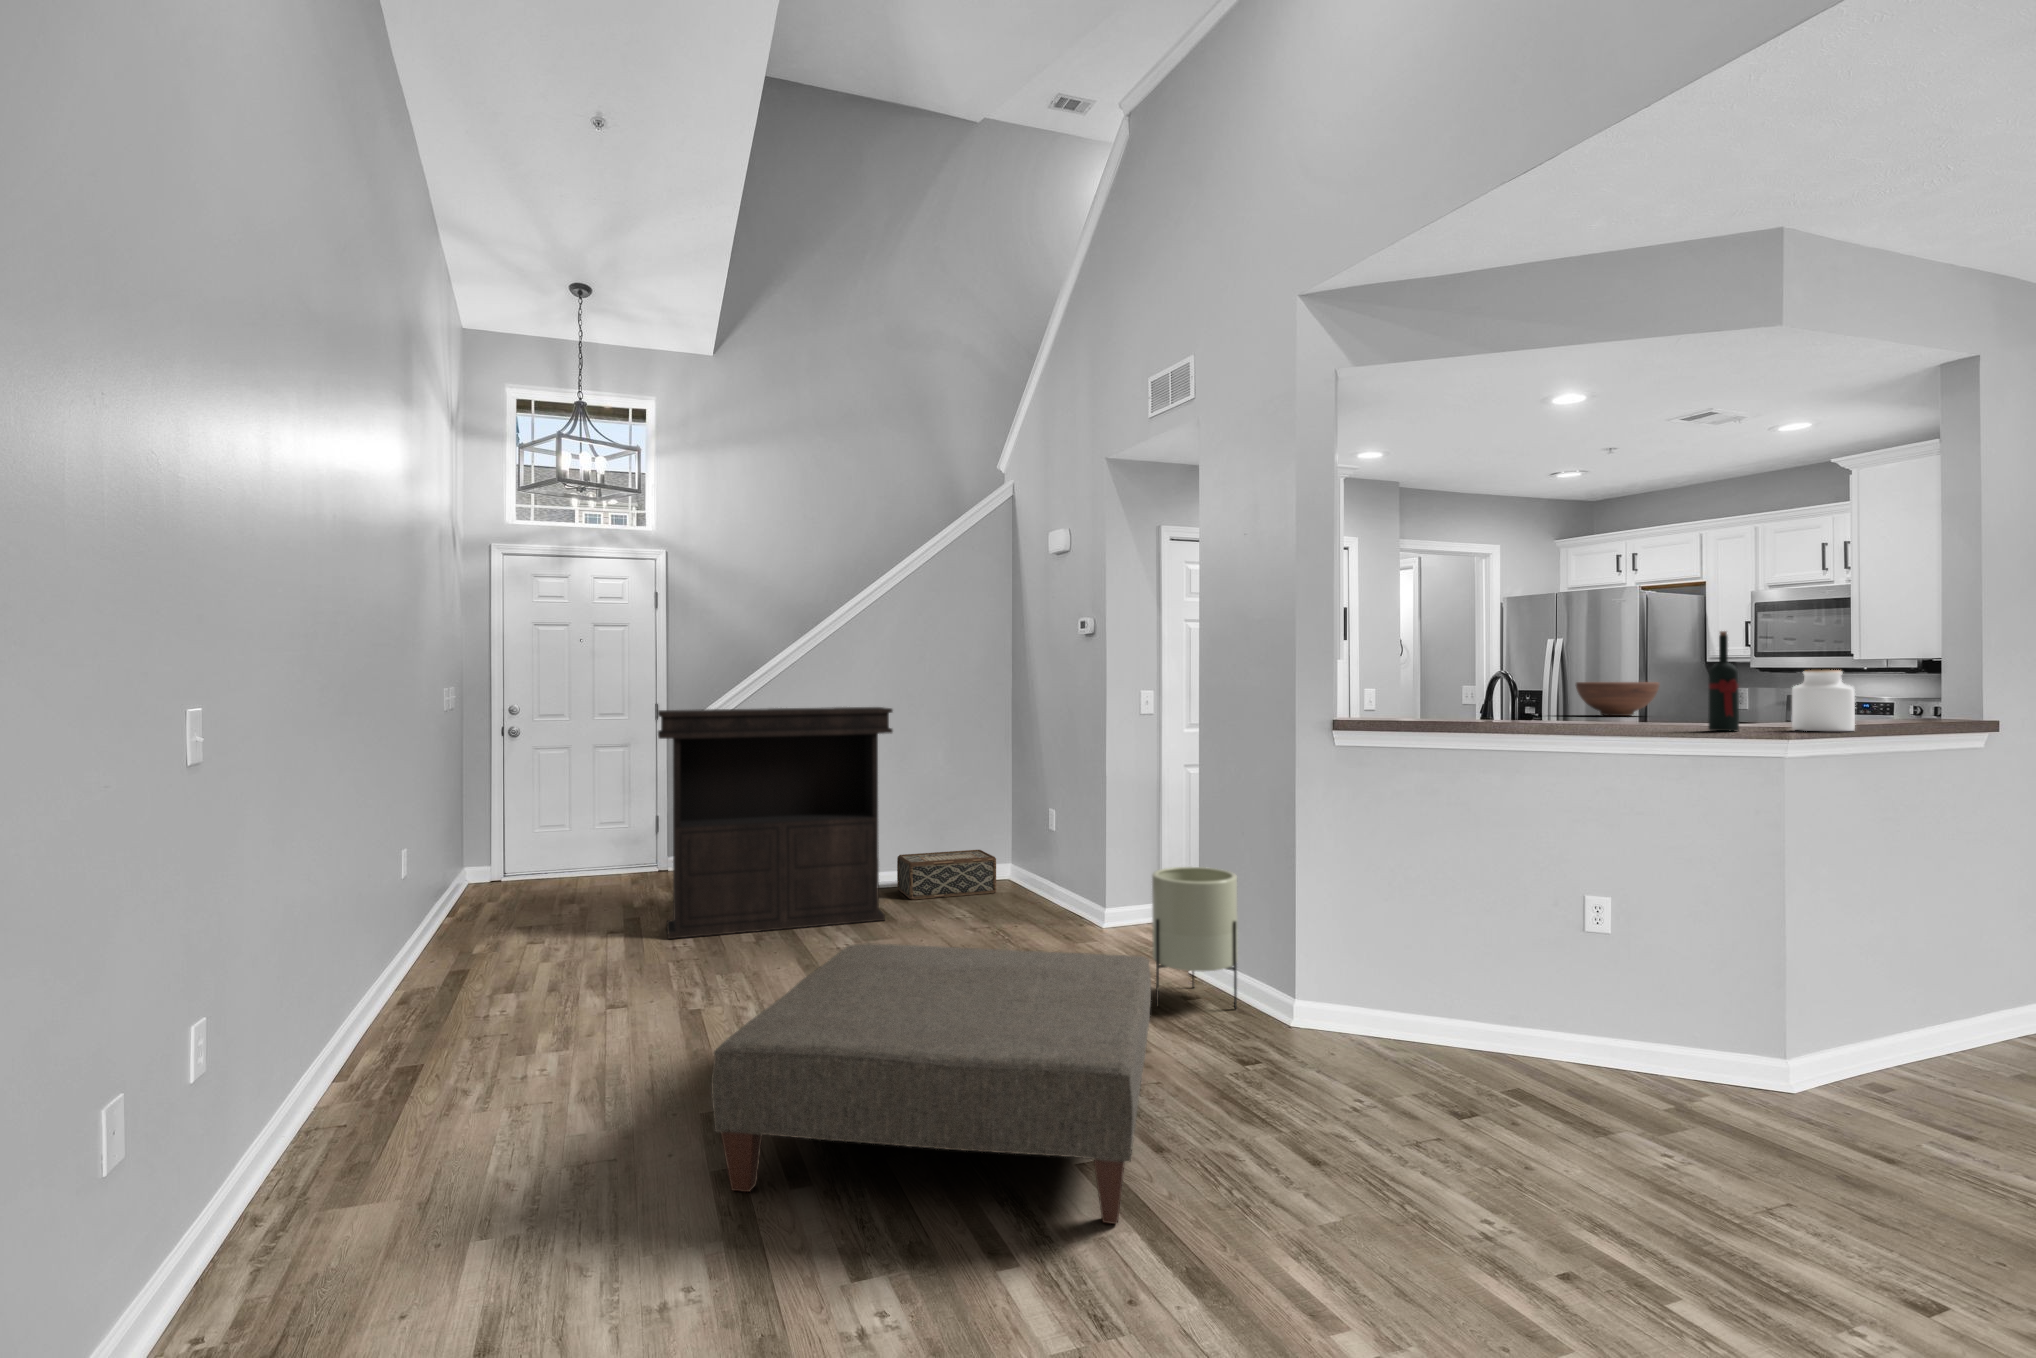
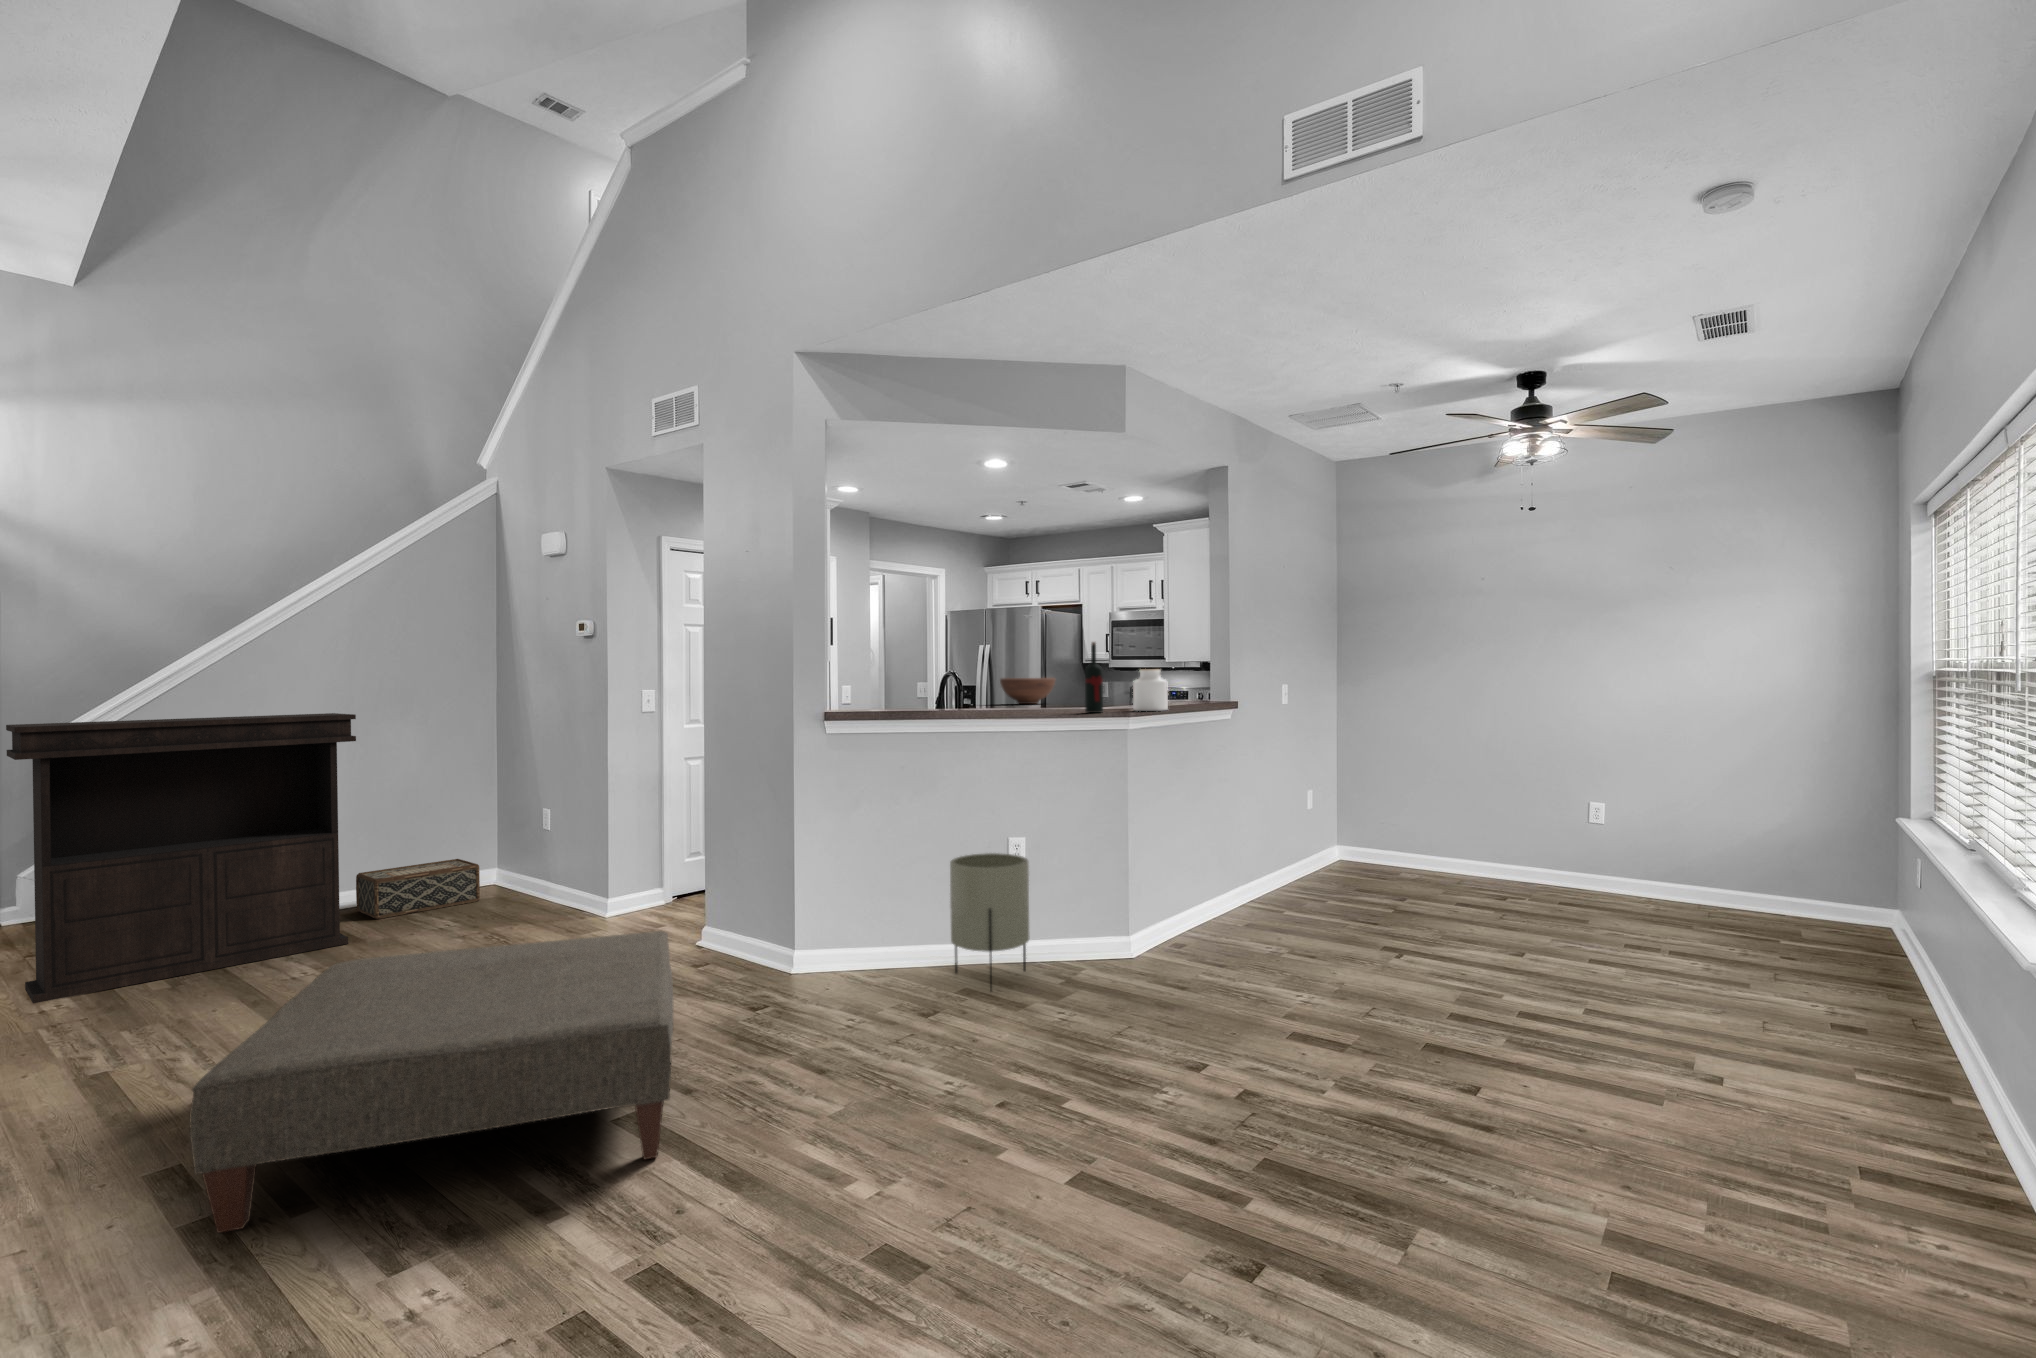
planter: present [1152,867,1238,1009] -> present [950,853,1029,991]

